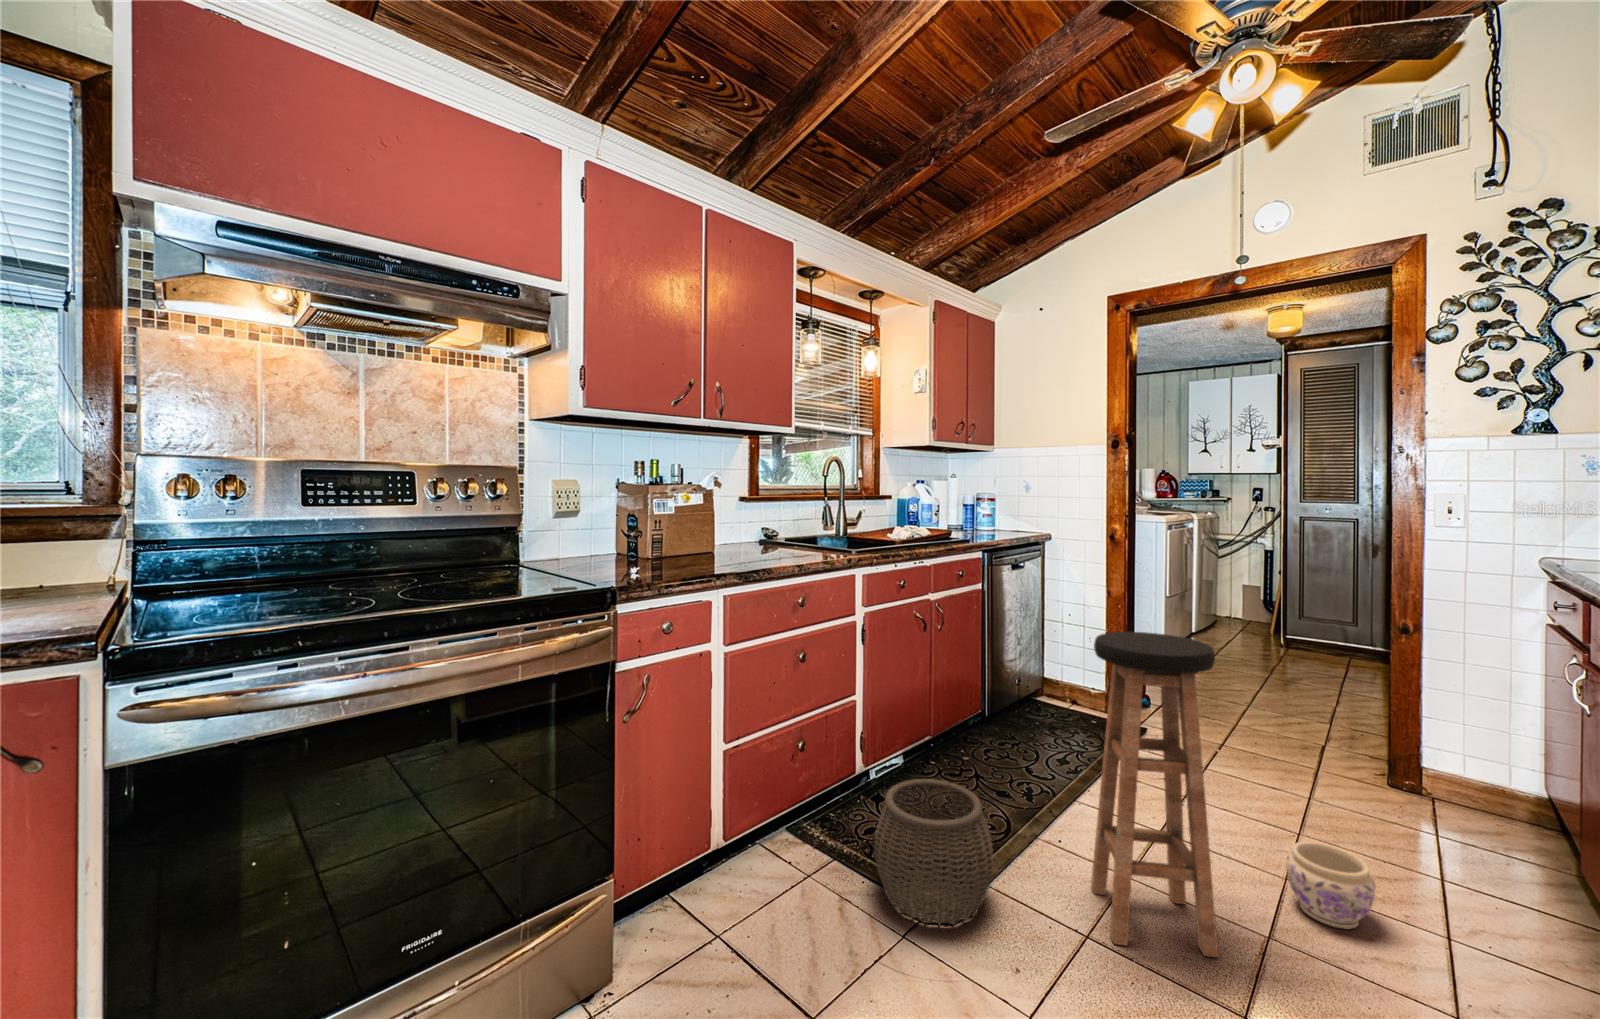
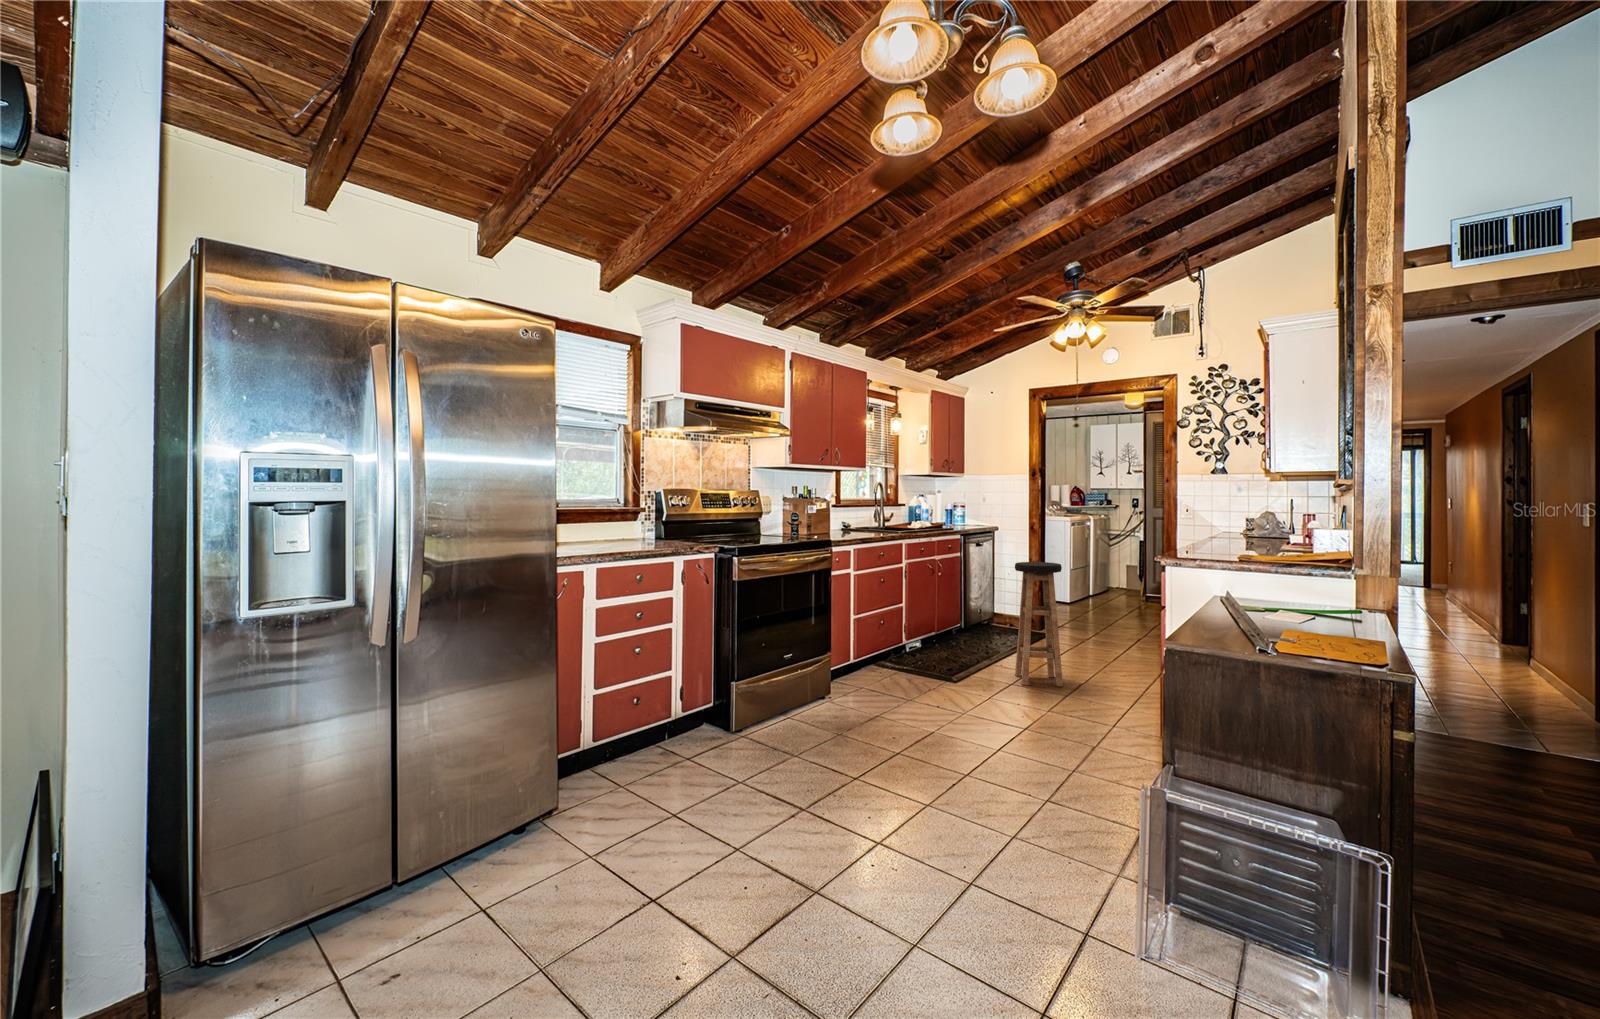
woven basket: present [875,779,993,925] -> none [922,631,974,683]
planter: present [1286,841,1376,930] -> none [1096,651,1128,681]

